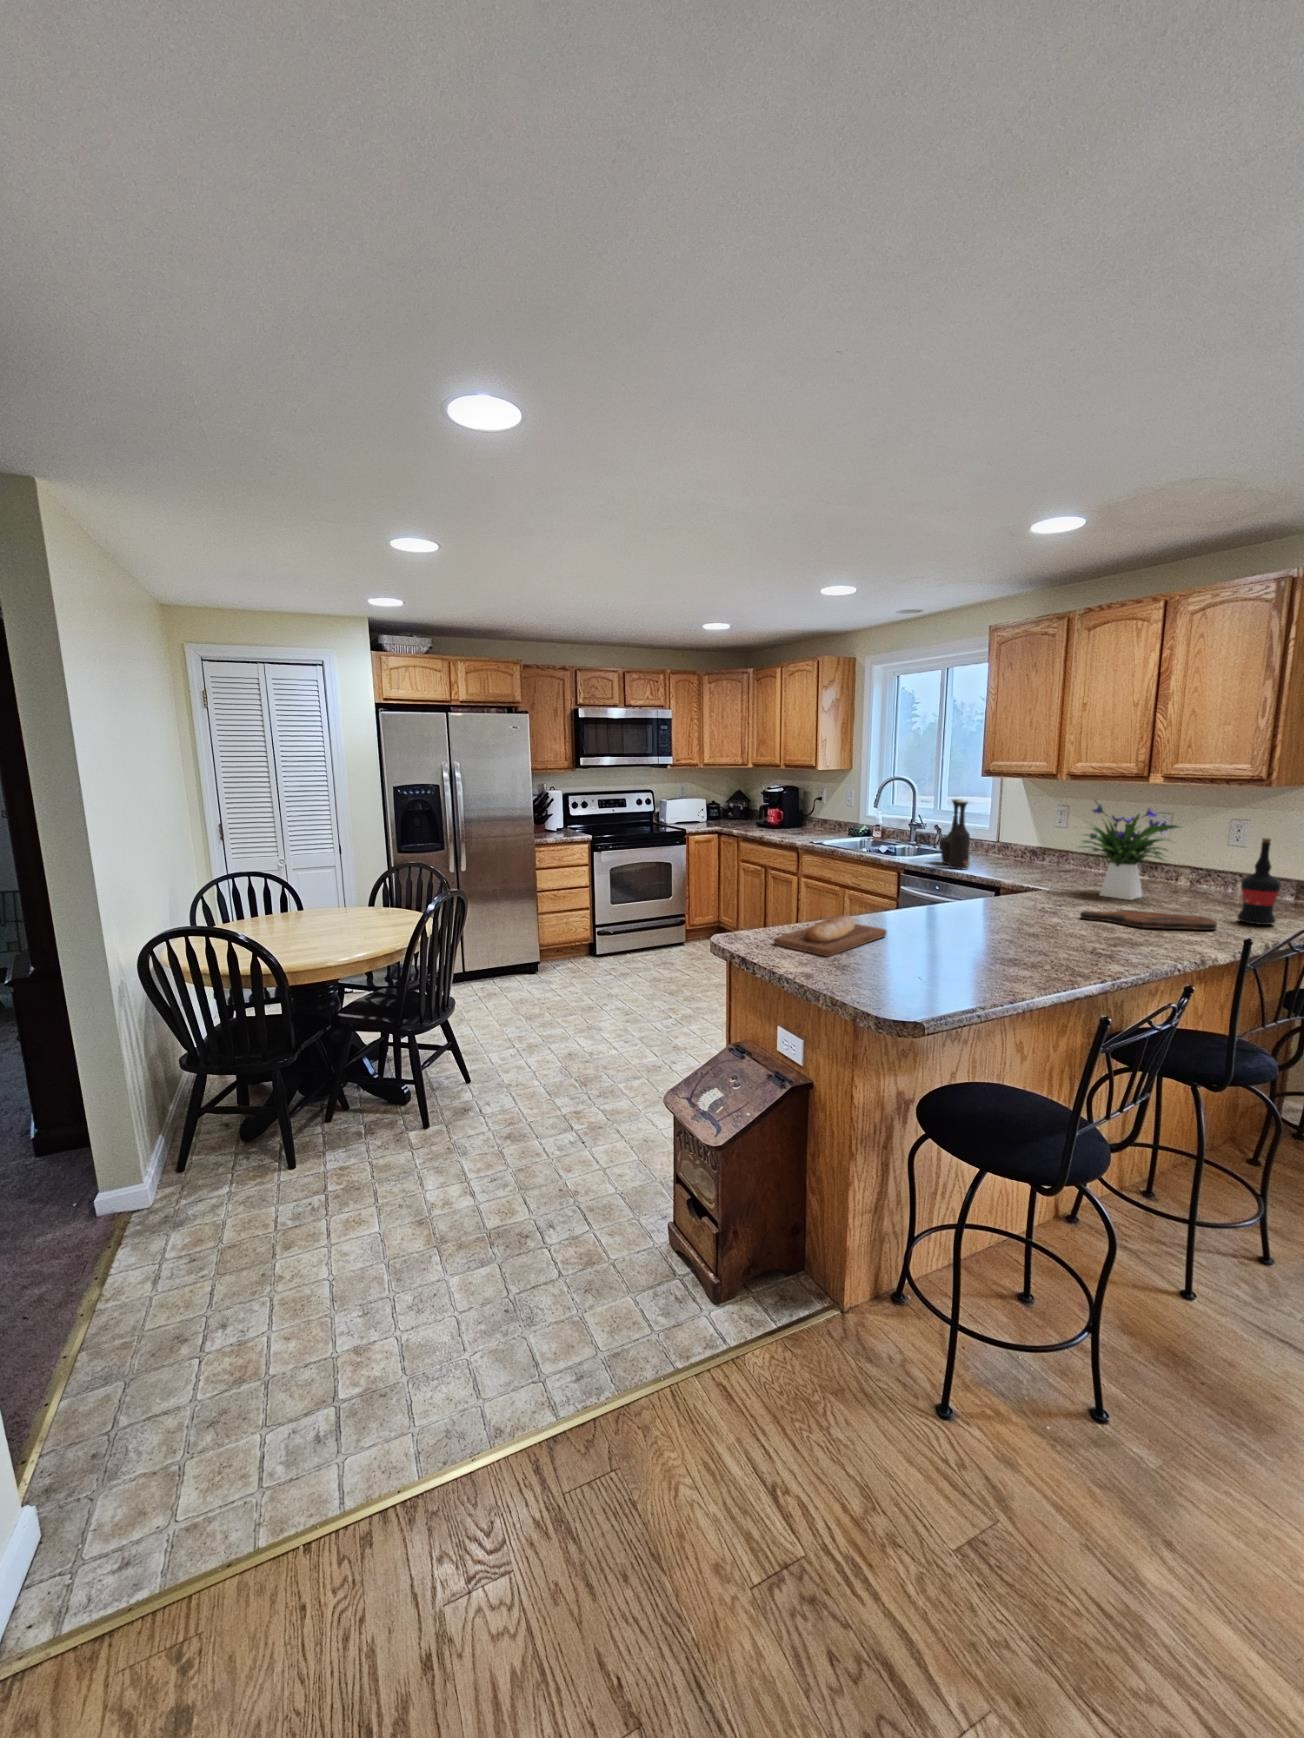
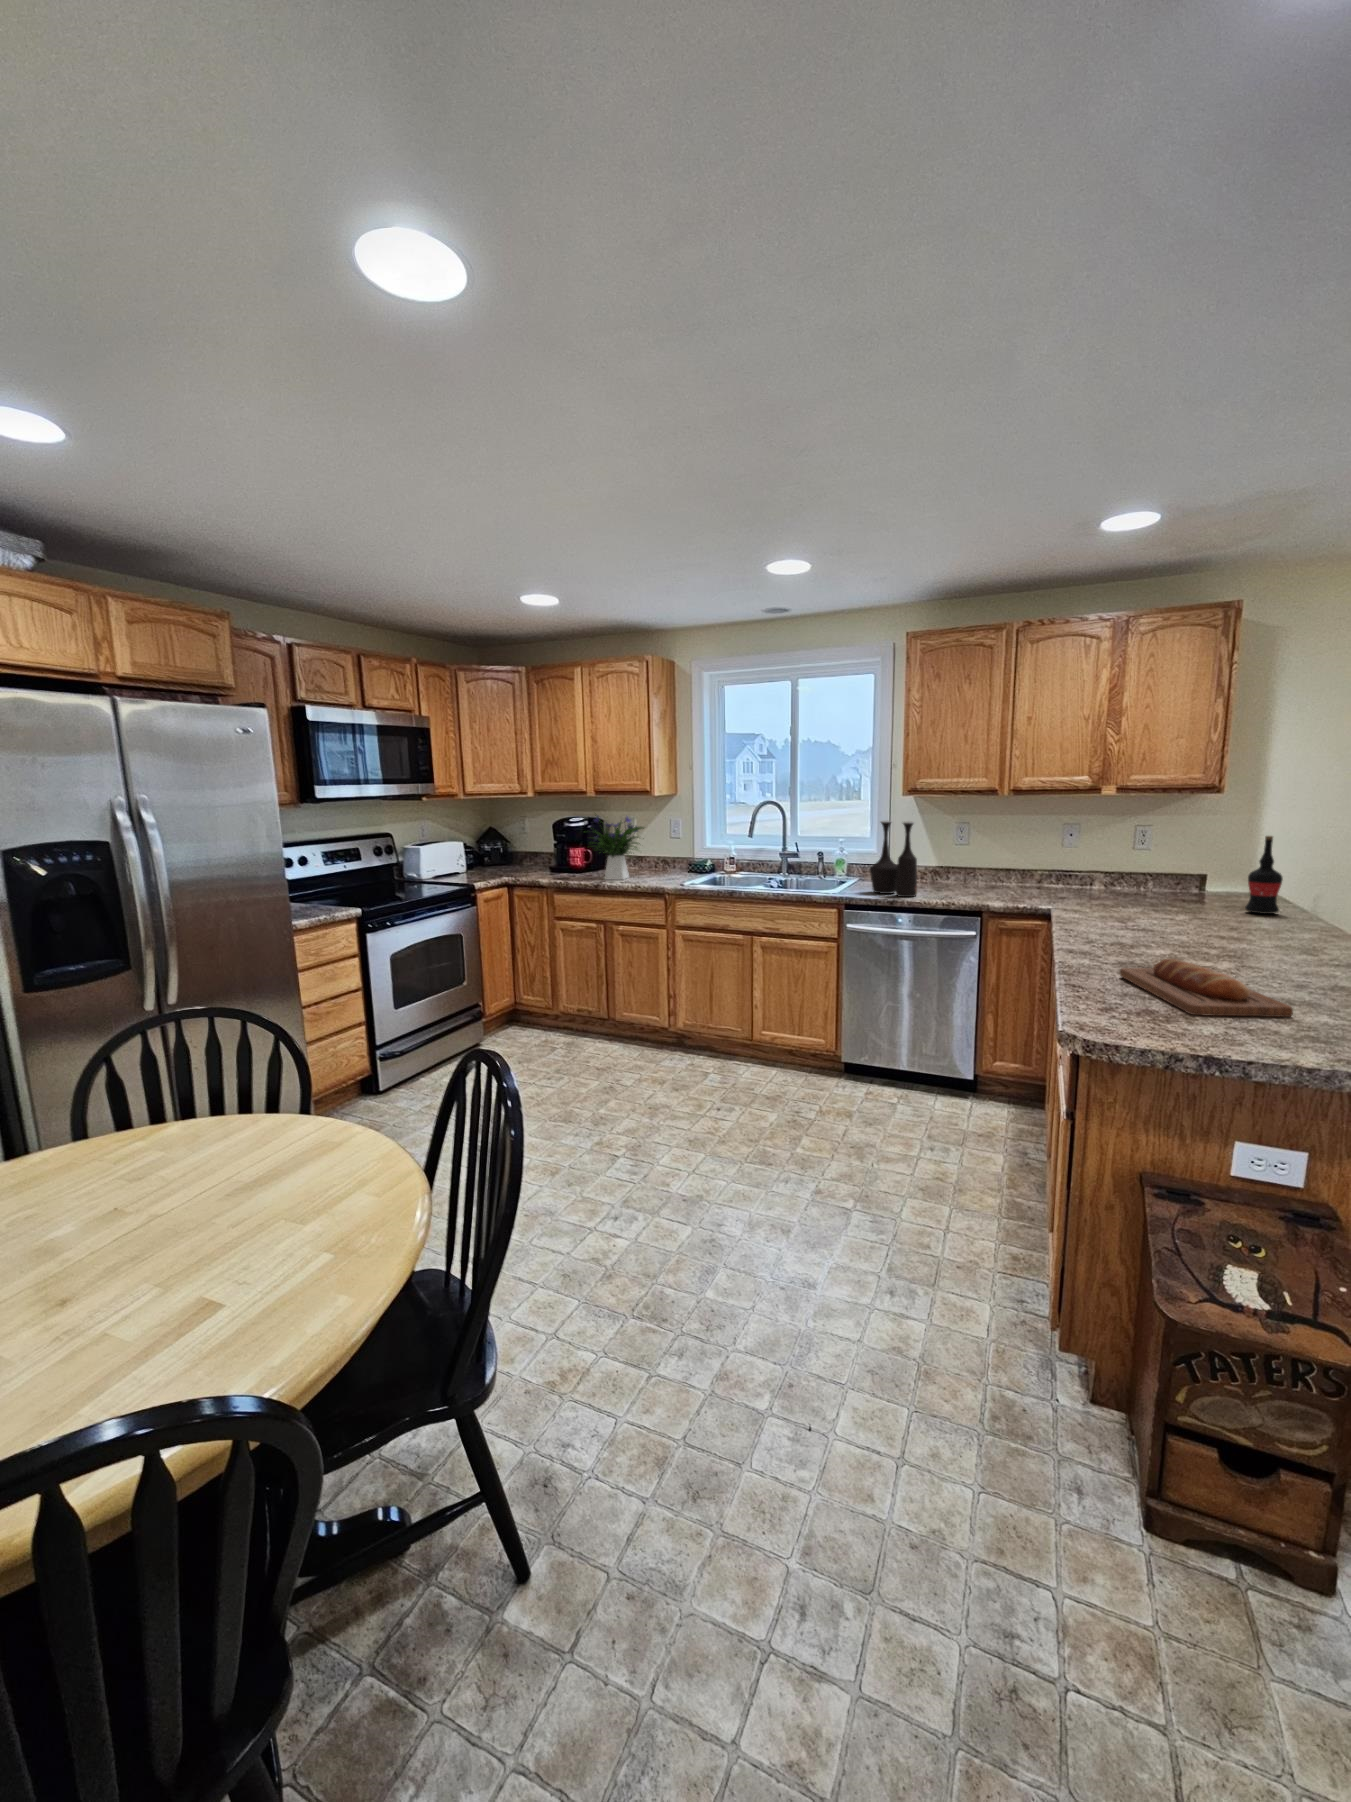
flower arrangement: present [1075,801,1180,900] -> present [591,815,644,880]
cutting board: present [1080,910,1217,930] -> none [1183,912,1282,929]

